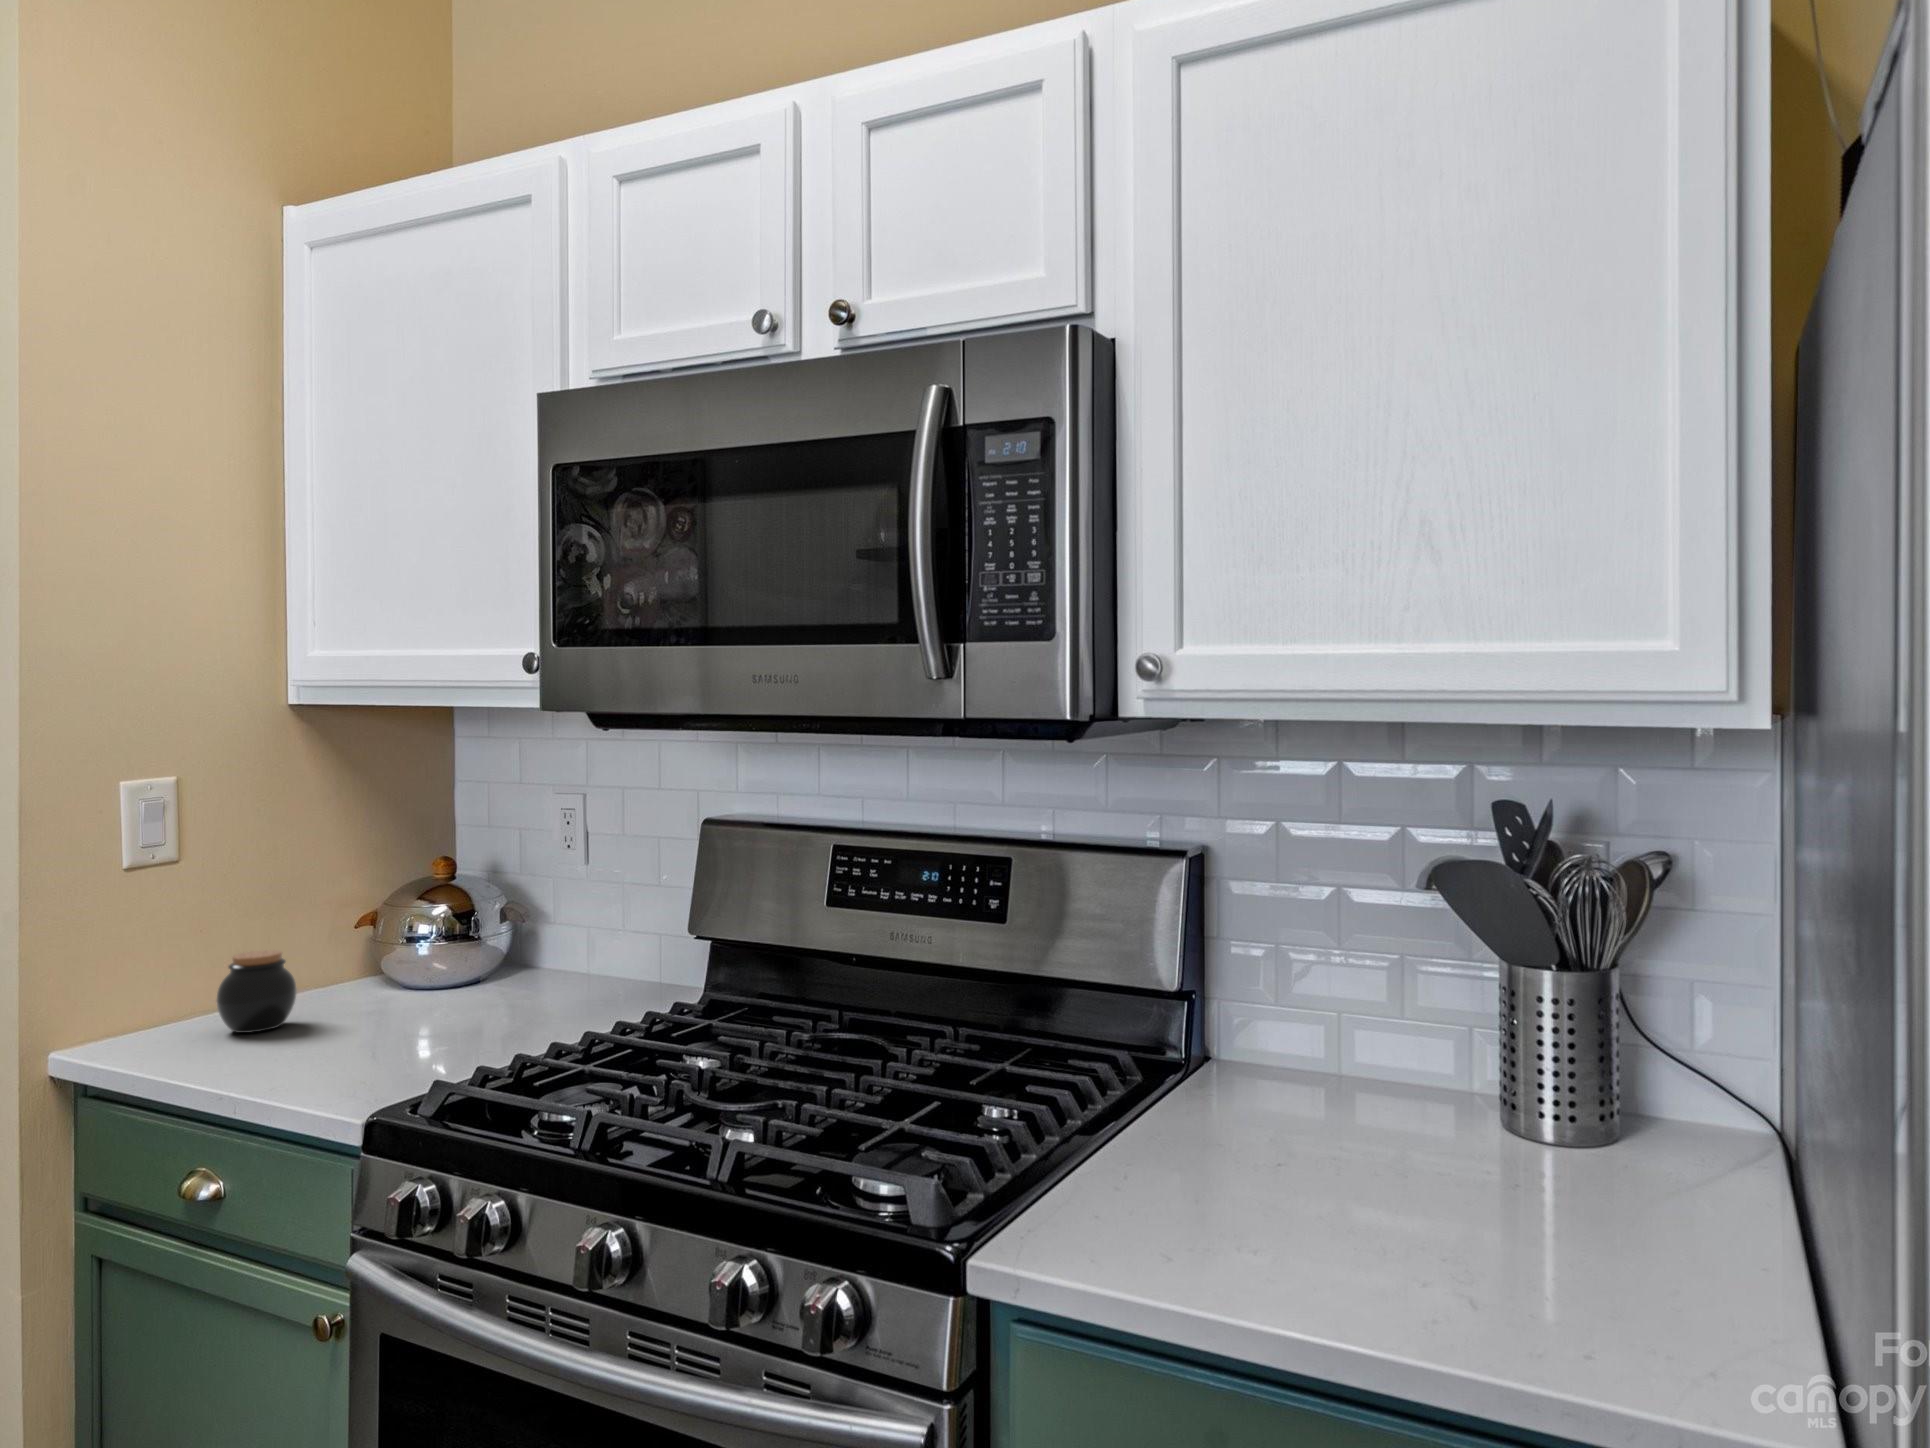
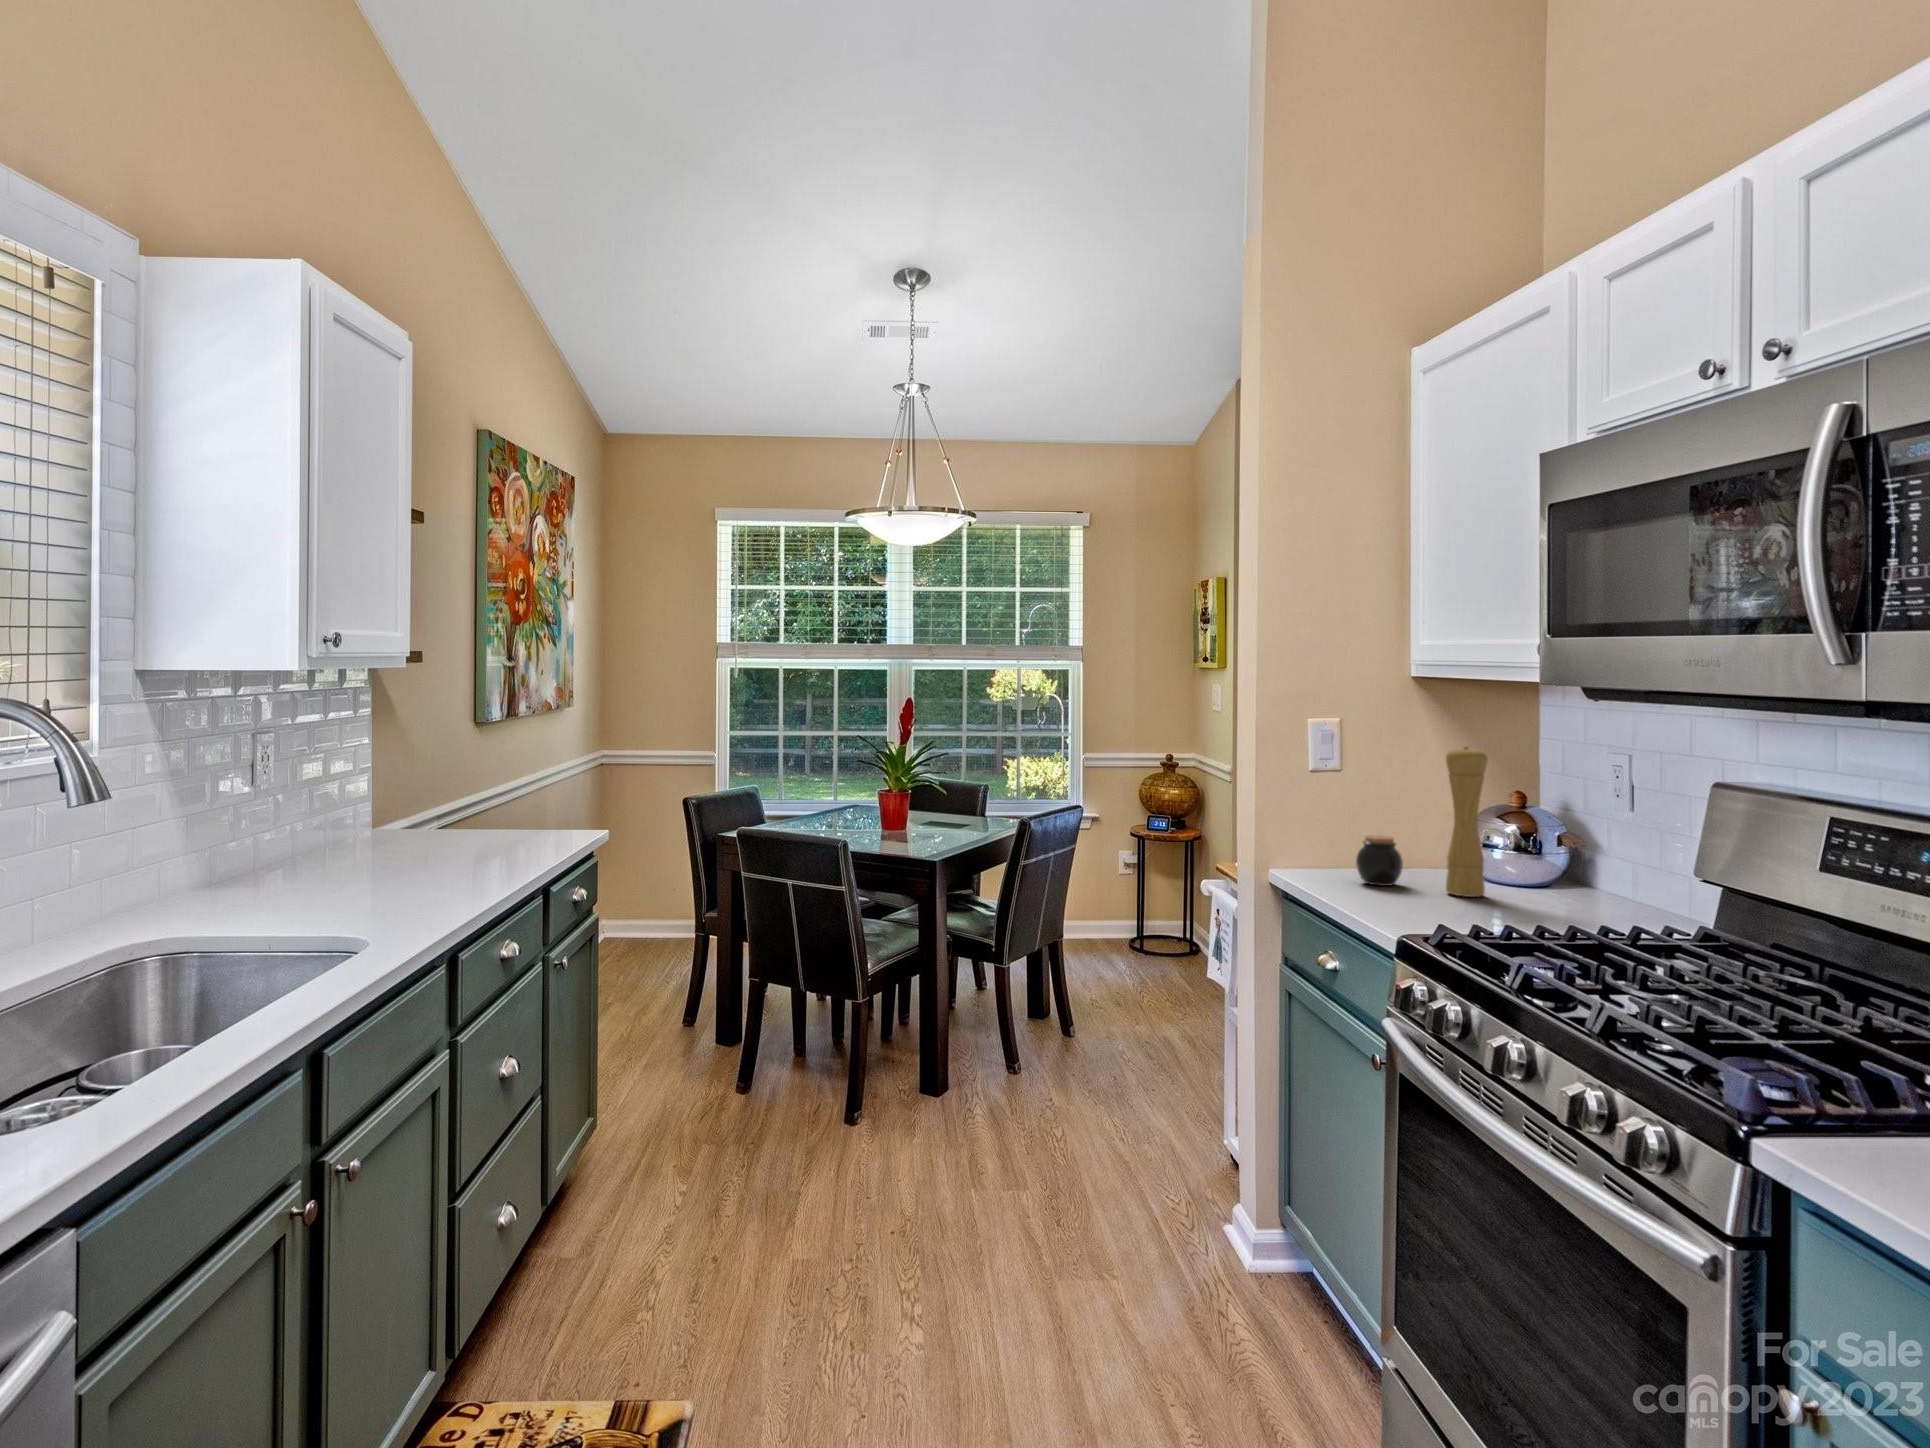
pepper mill: none [370,801,431,1020] -> present [1446,747,1488,897]

